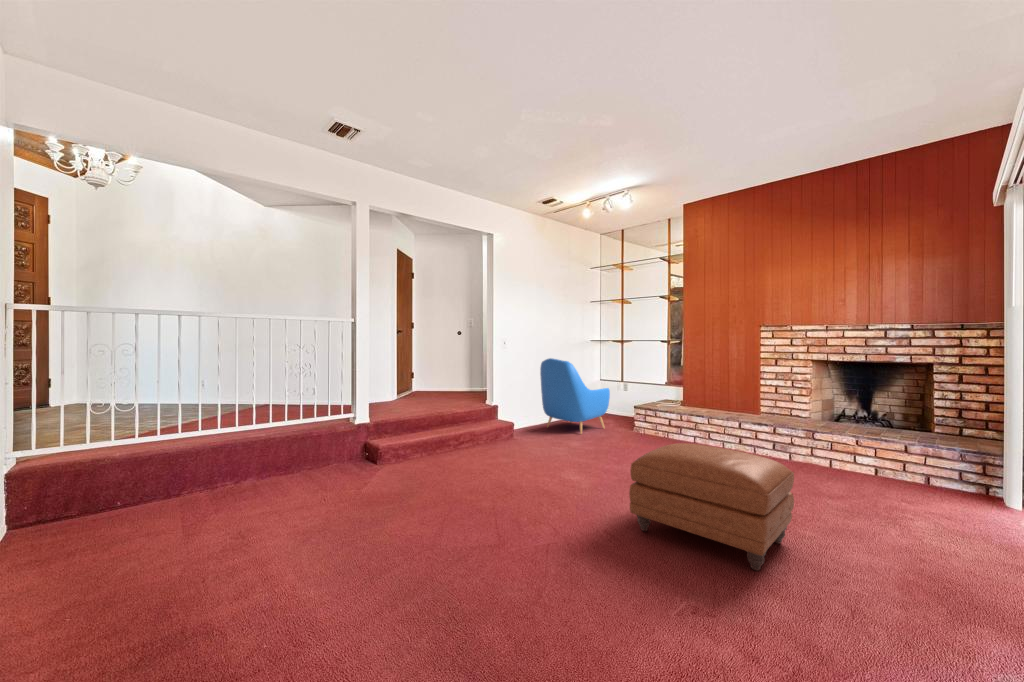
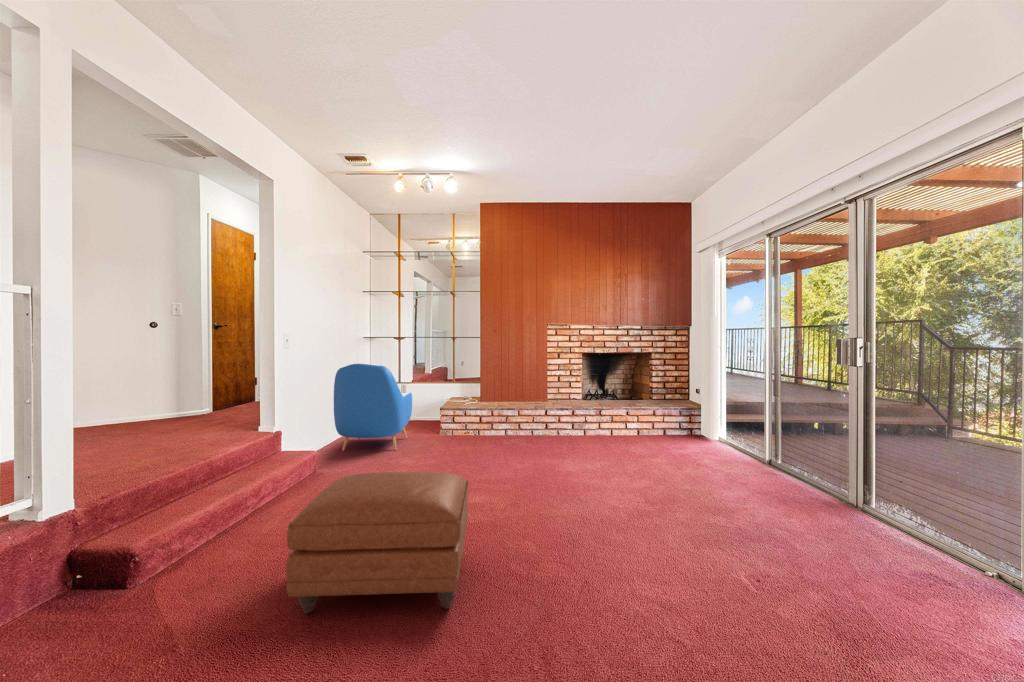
ottoman: present [629,443,794,571] -> present [286,472,468,613]

